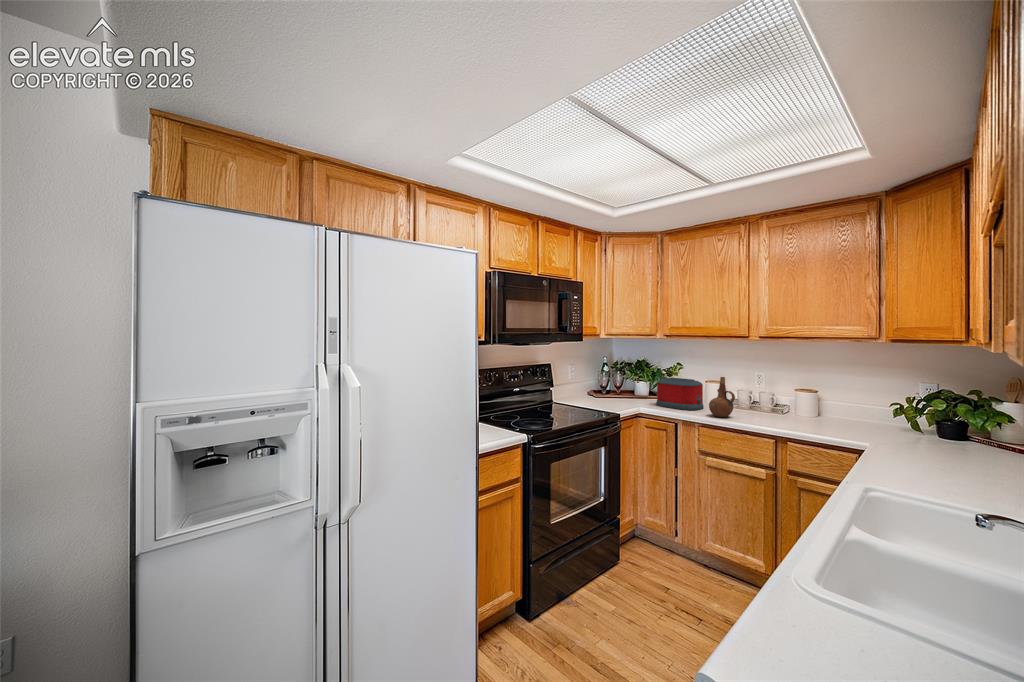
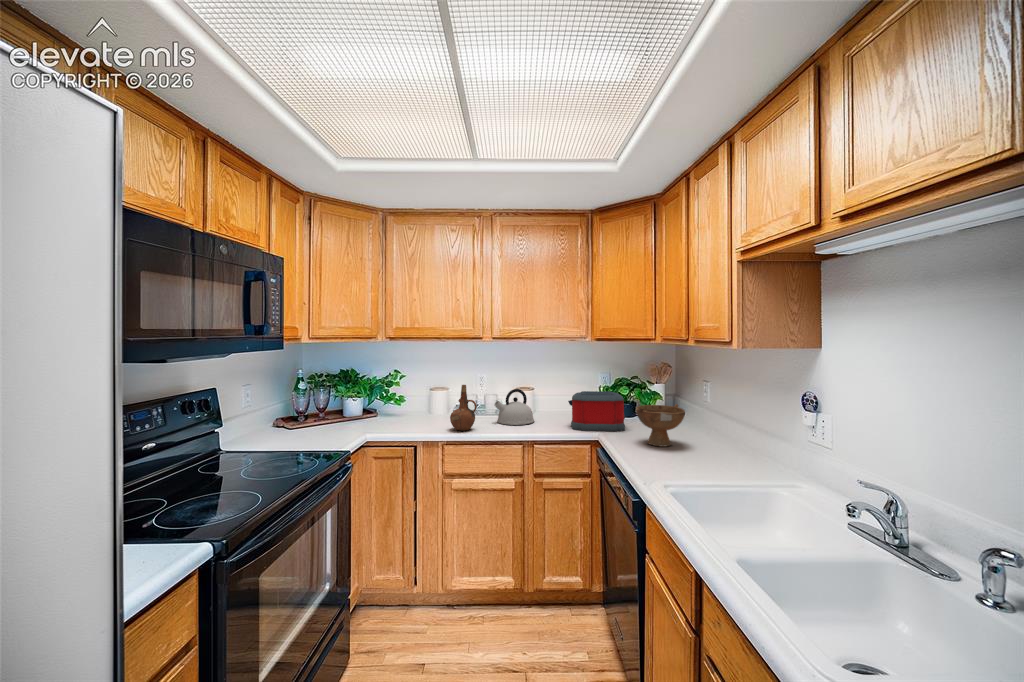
toaster: present [656,378,704,410] -> present [568,391,625,431]
kettle: none [759,387,807,422] -> present [494,389,534,425]
bowl: none [910,415,989,465] -> present [636,404,685,447]

